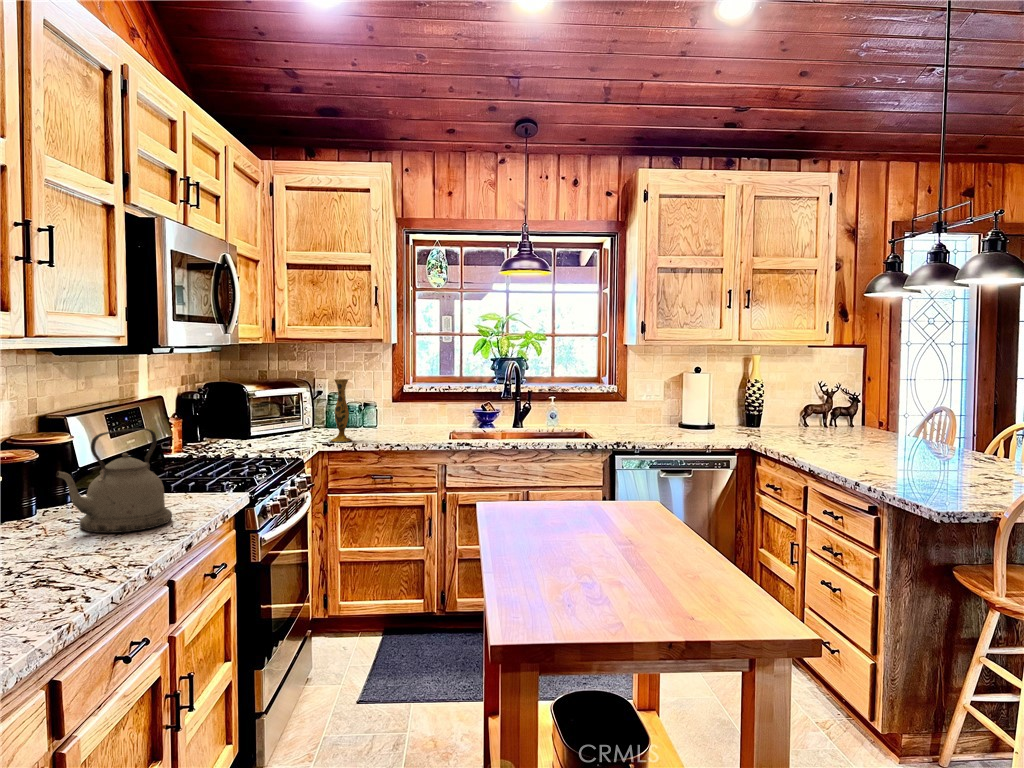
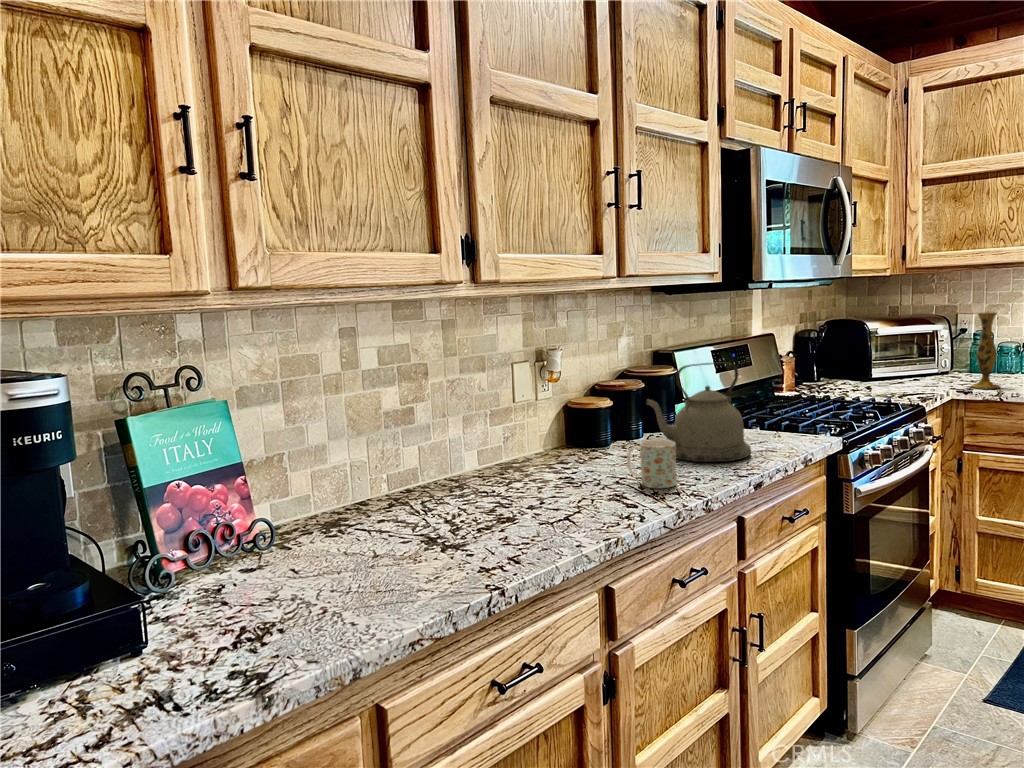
mug: none [46,513,108,566] -> present [627,440,677,488]

